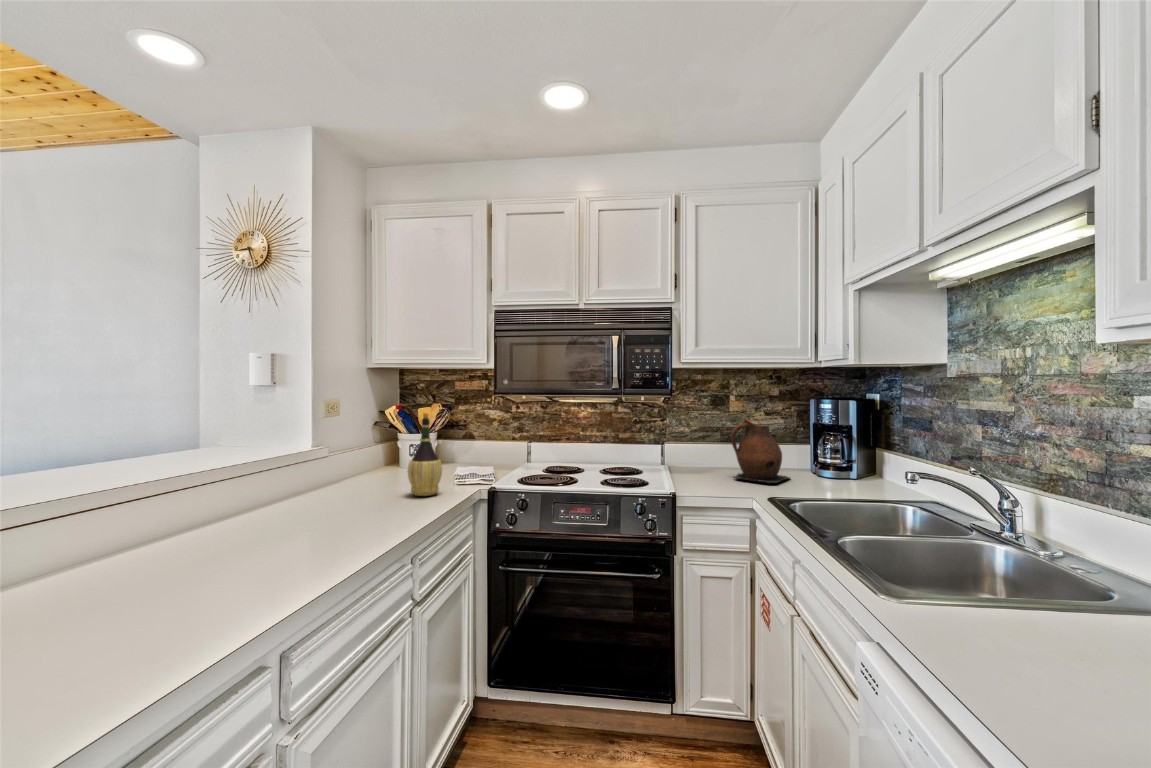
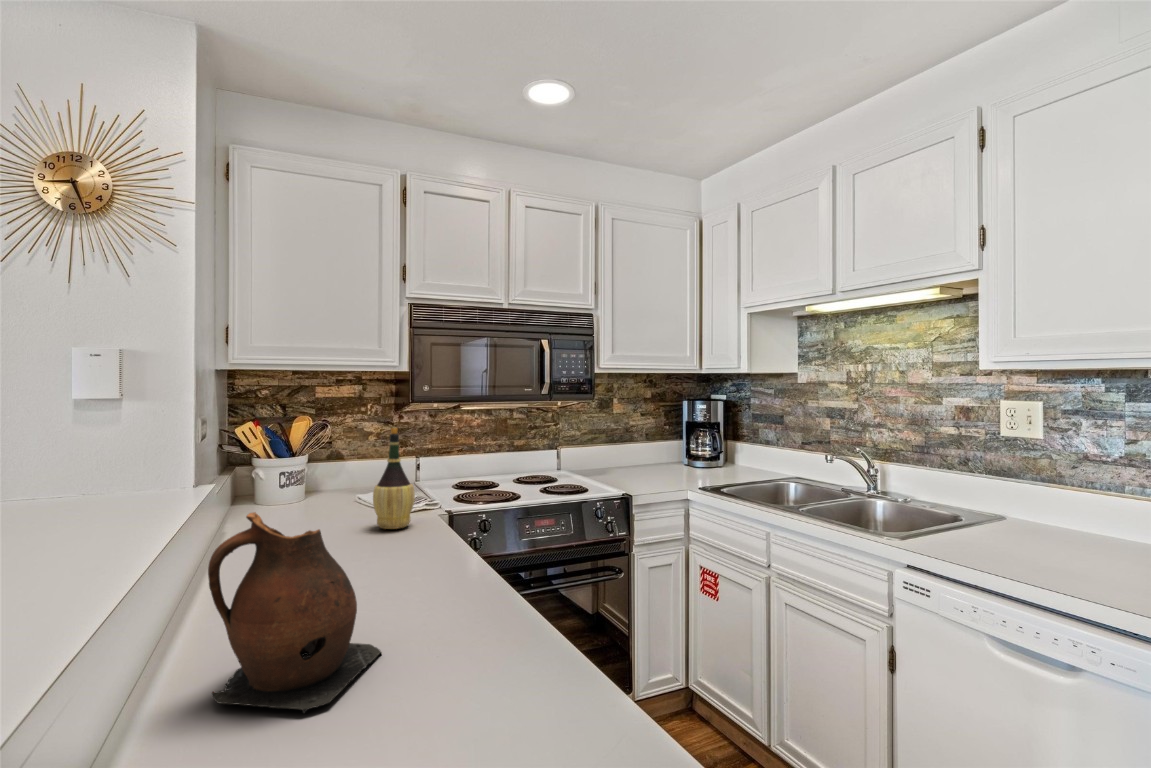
ceramic pitcher: present [731,418,790,483] -> present [208,512,382,713]

